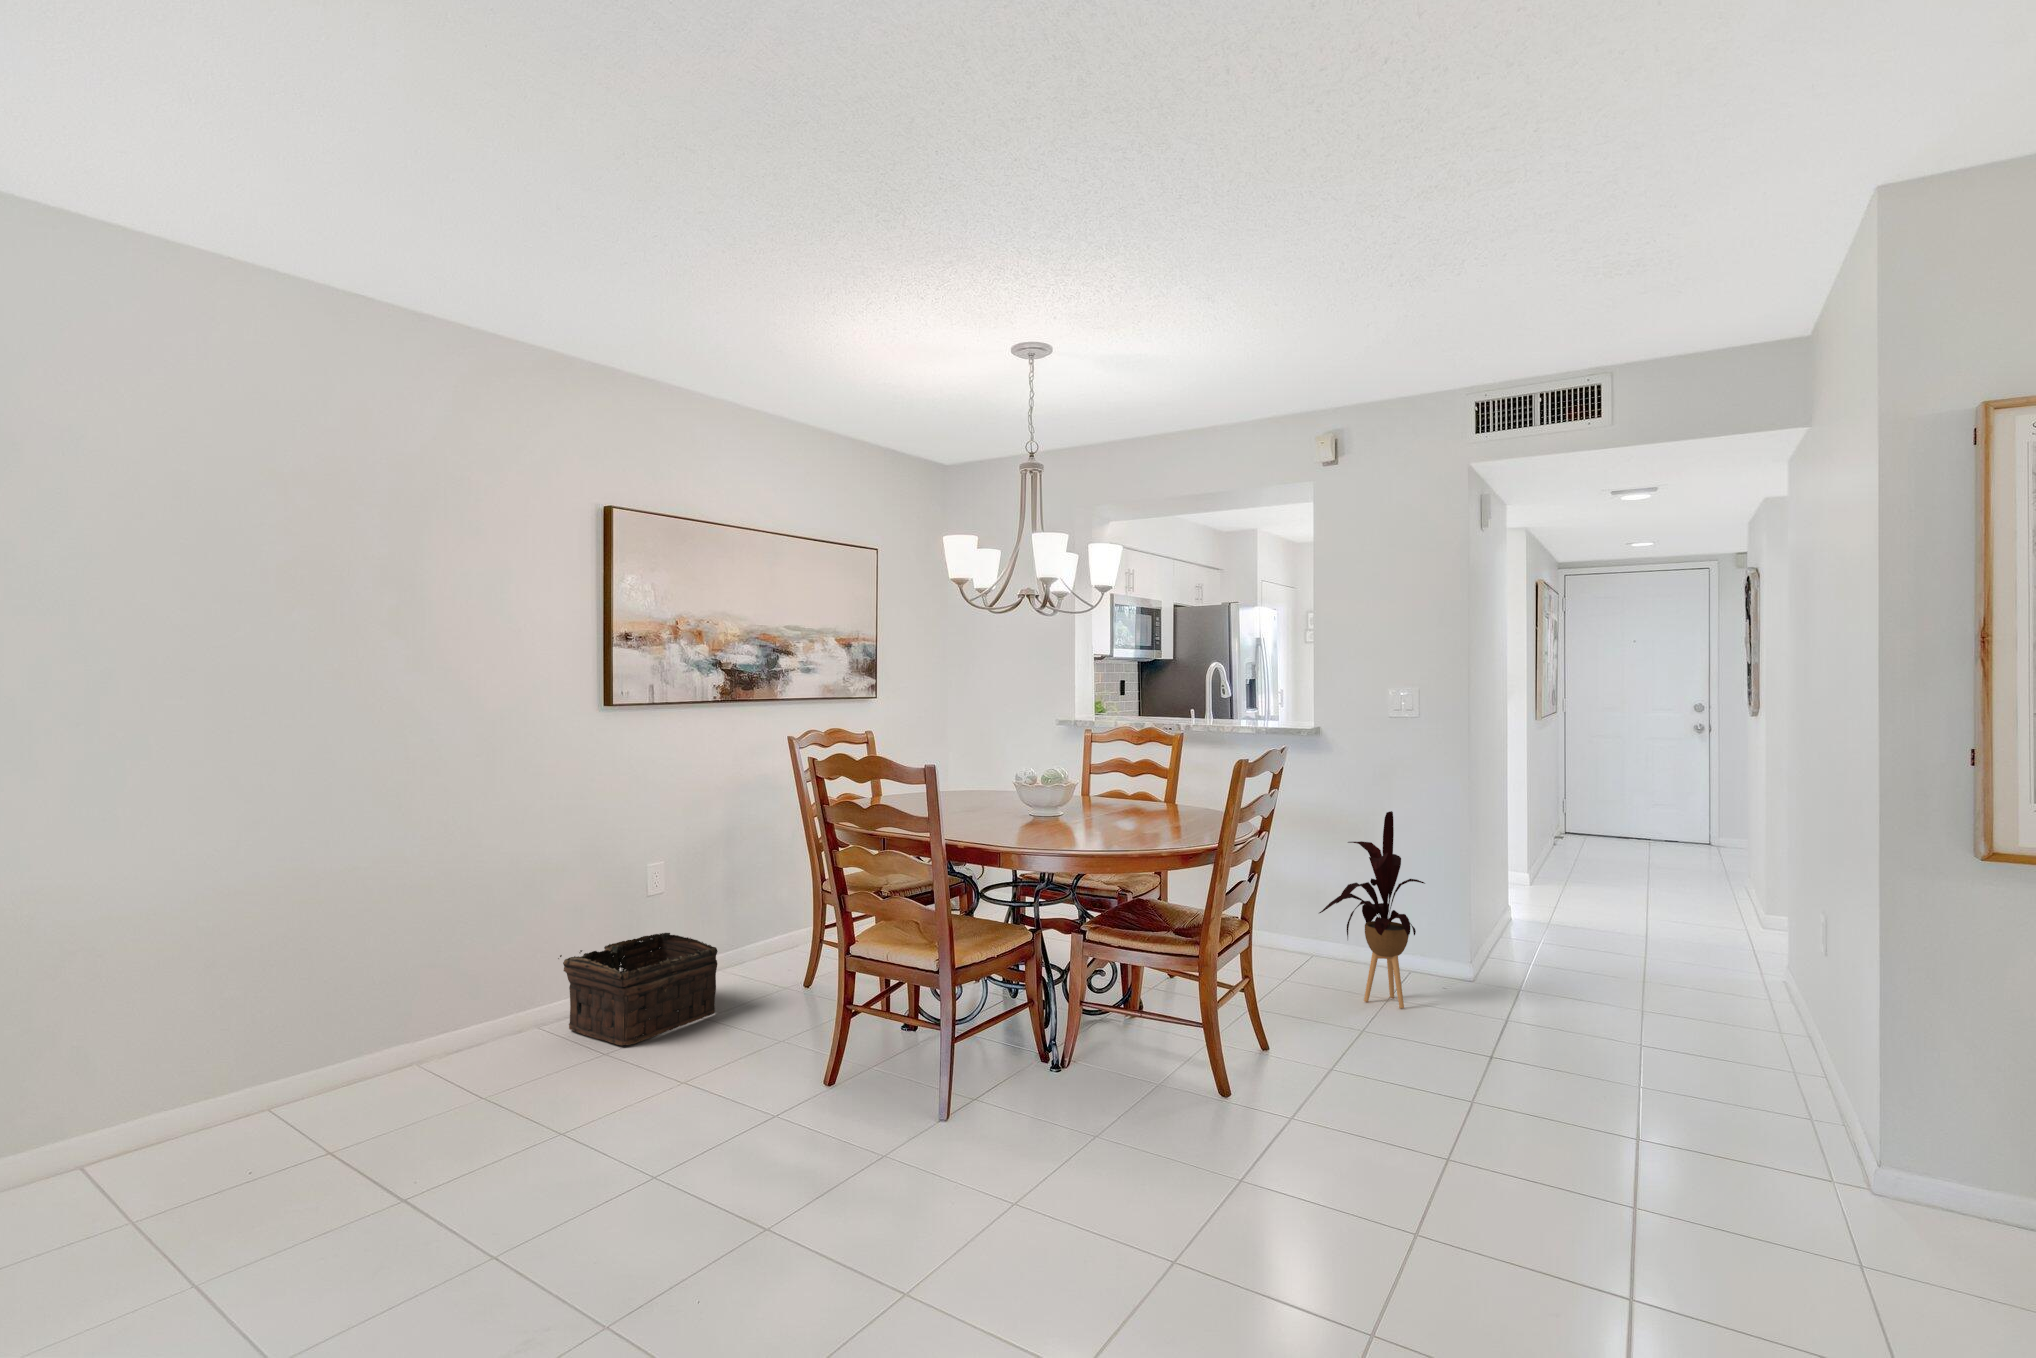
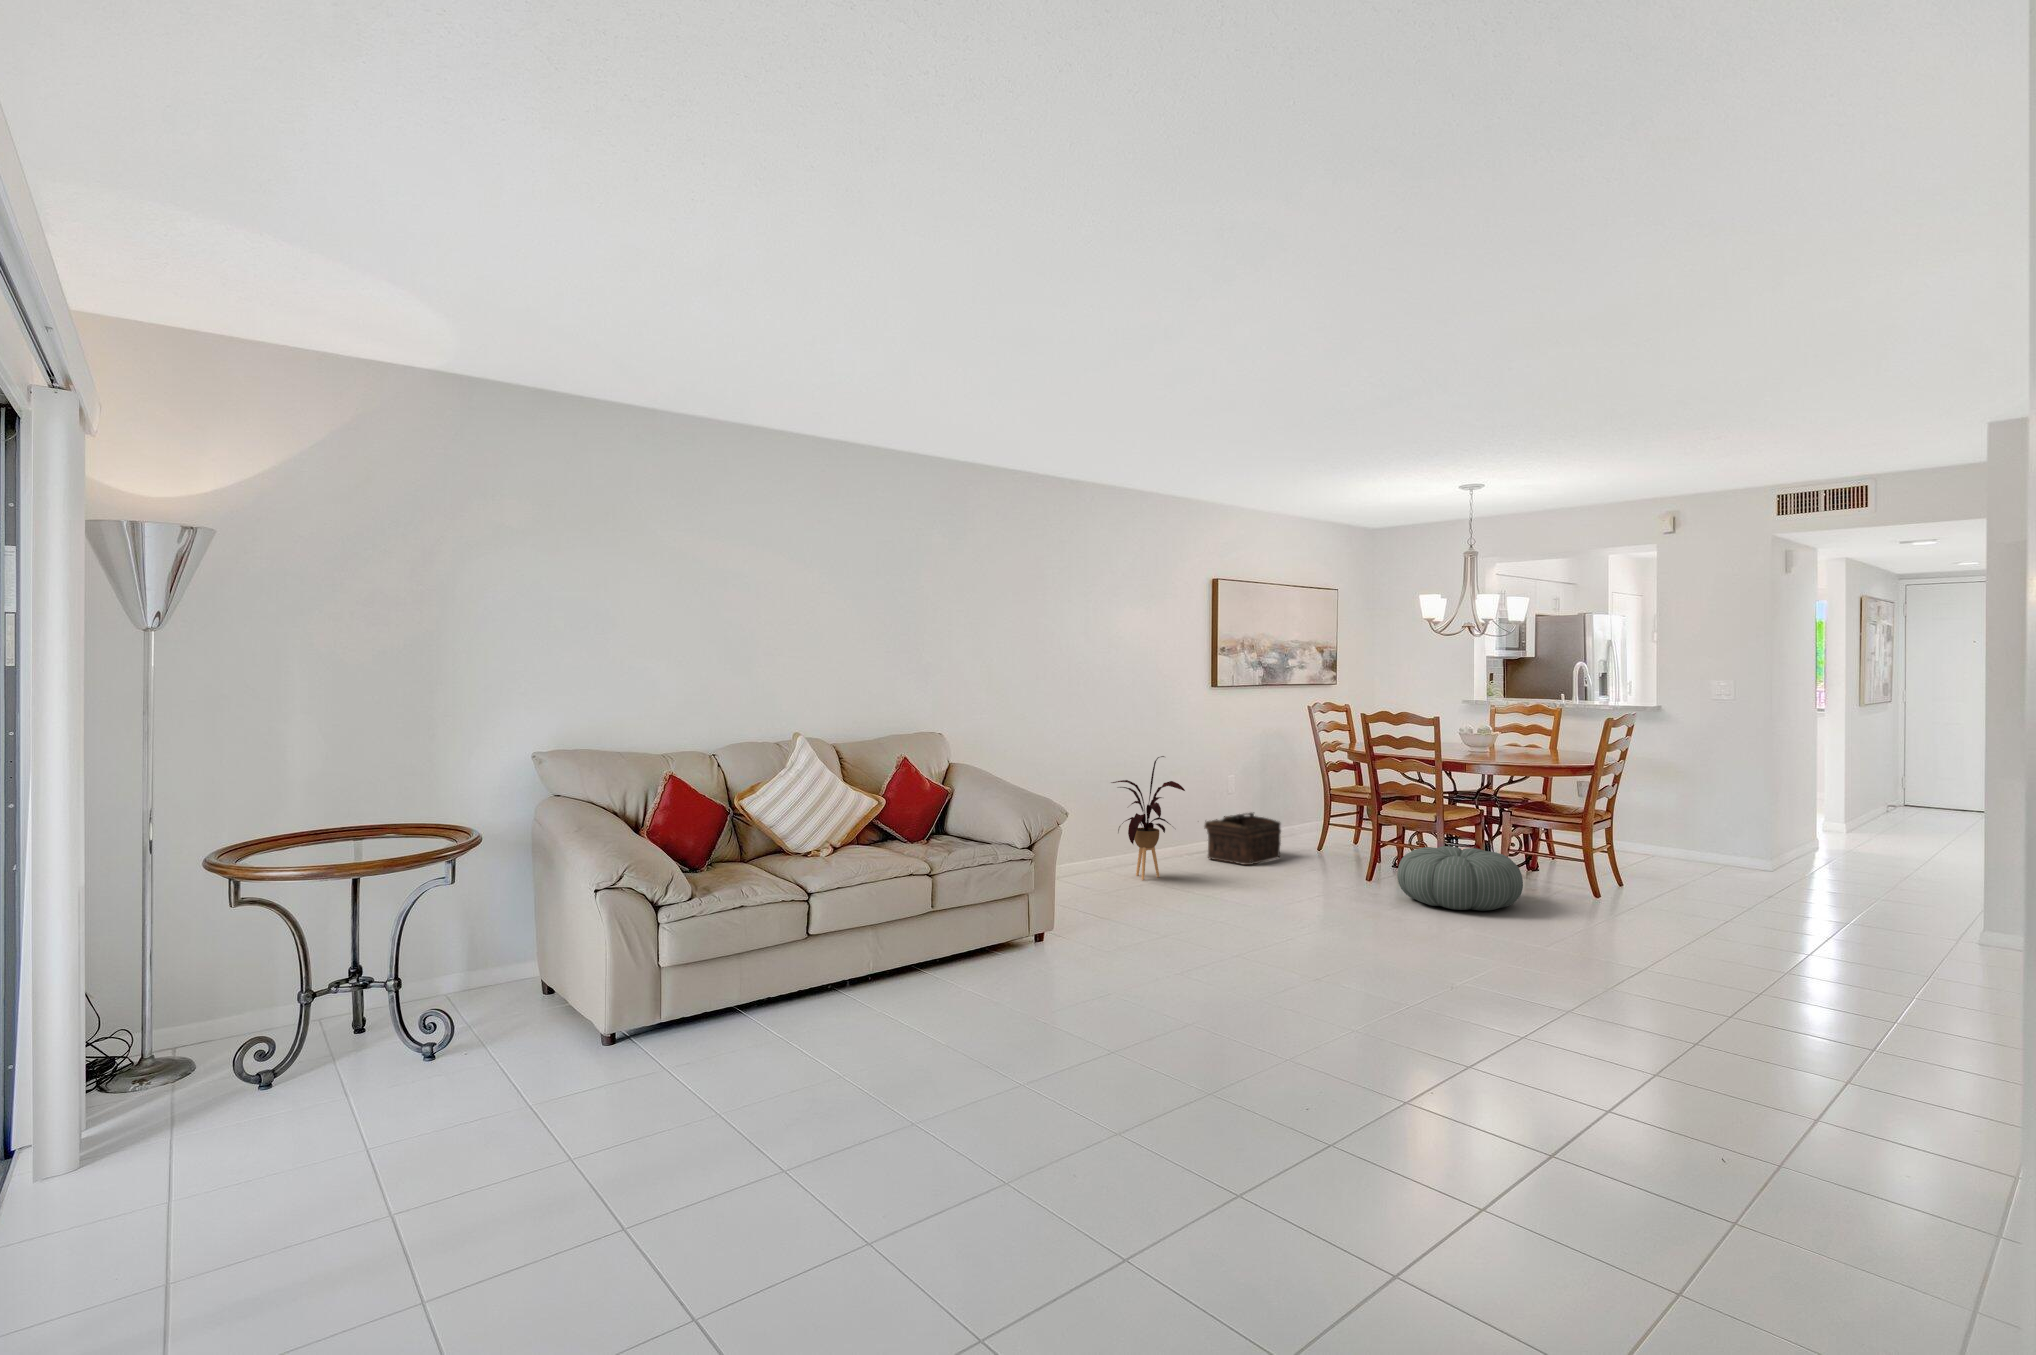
house plant: present [1319,811,1425,1008] -> present [1111,756,1185,880]
pouf: none [835,1021,1074,1194] -> present [1397,846,1523,911]

